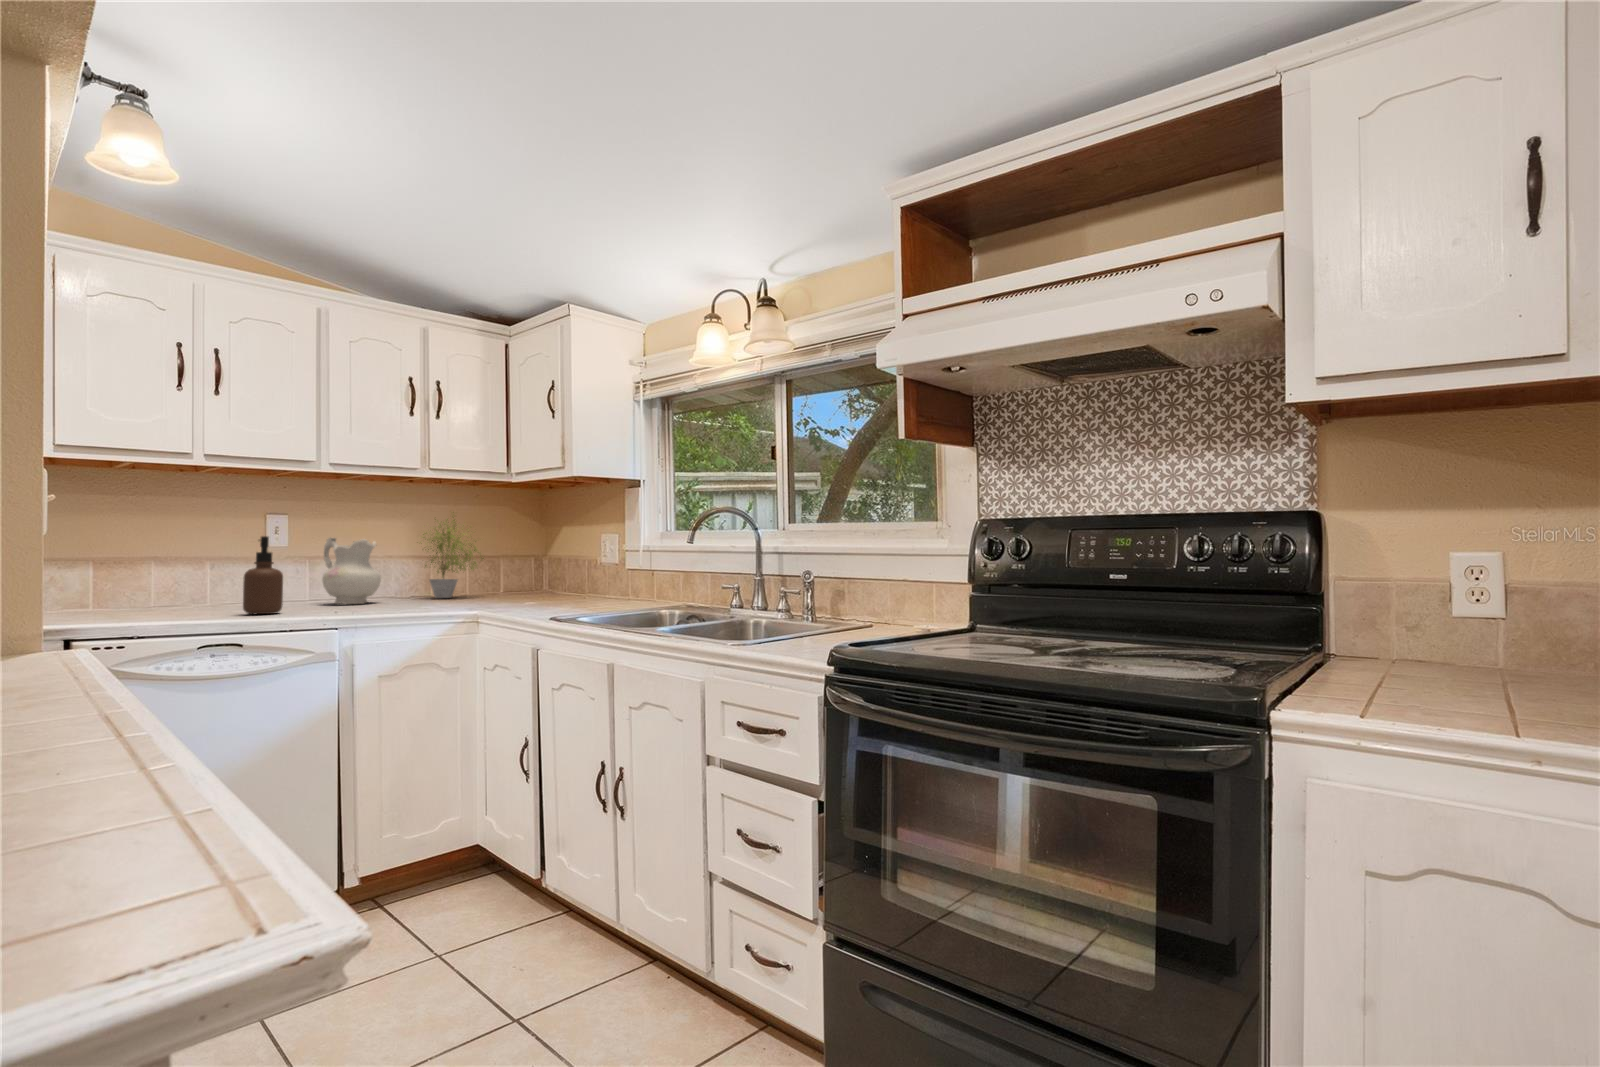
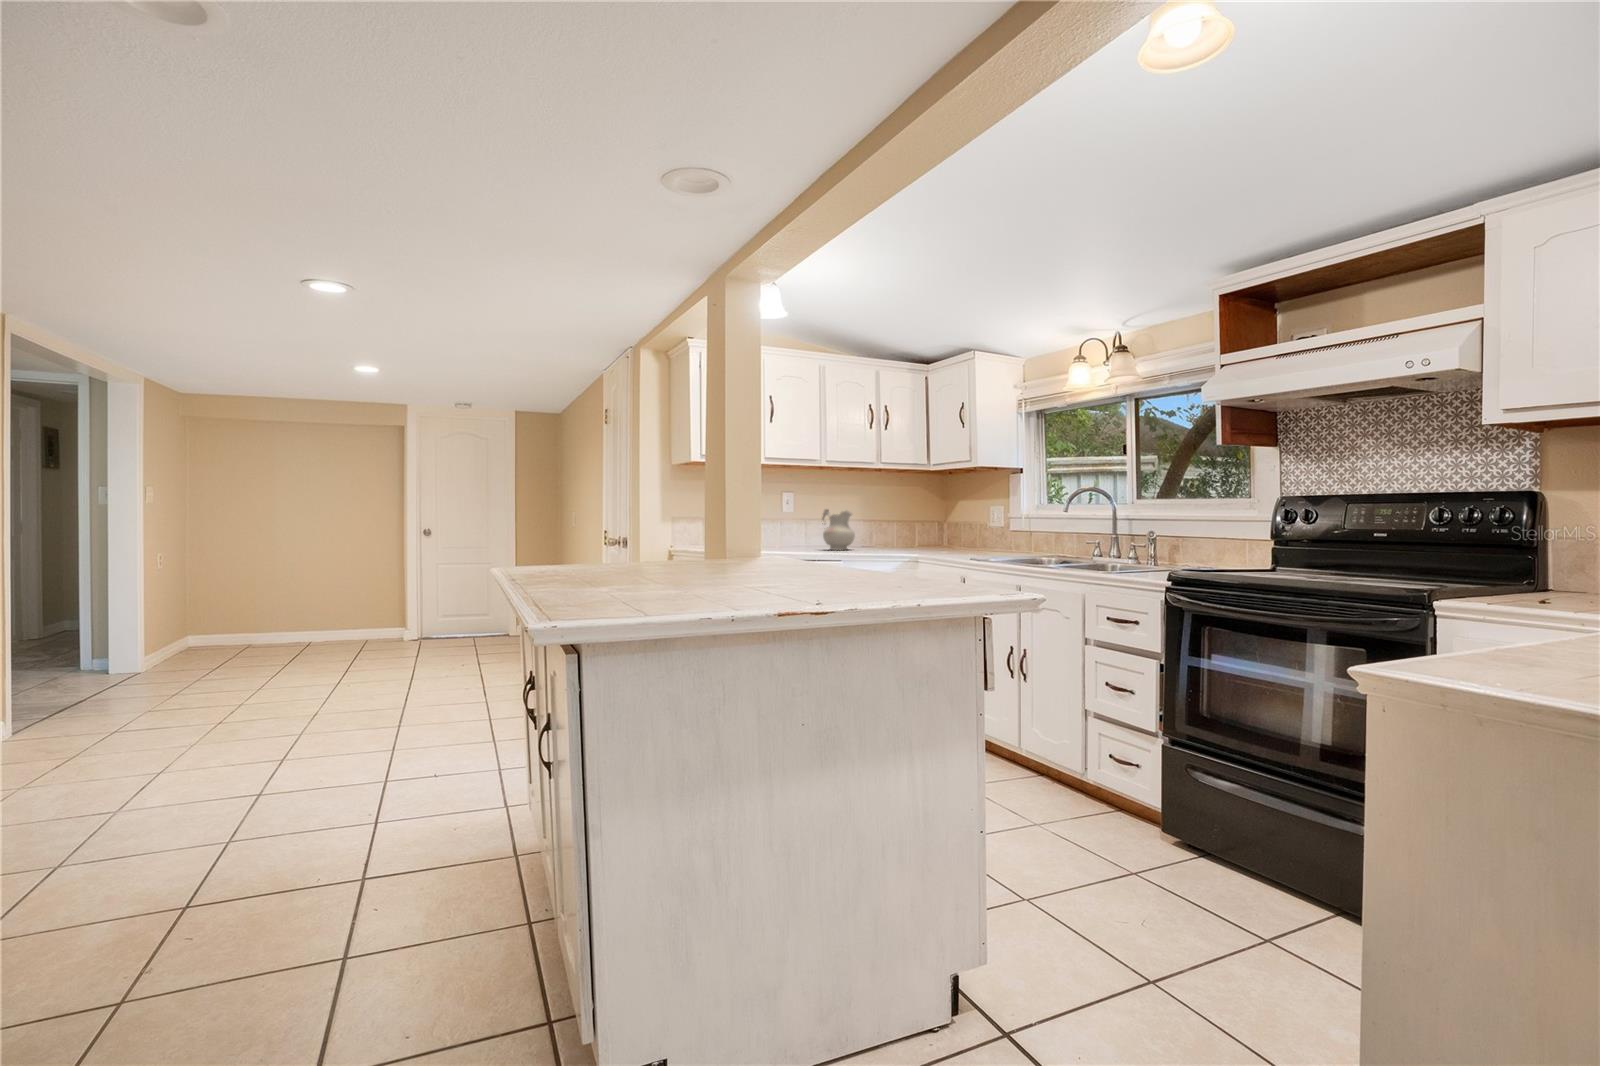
potted plant: present [420,512,484,598] -> none [870,492,914,548]
soap dispenser: present [243,536,283,614] -> none [793,509,812,554]

